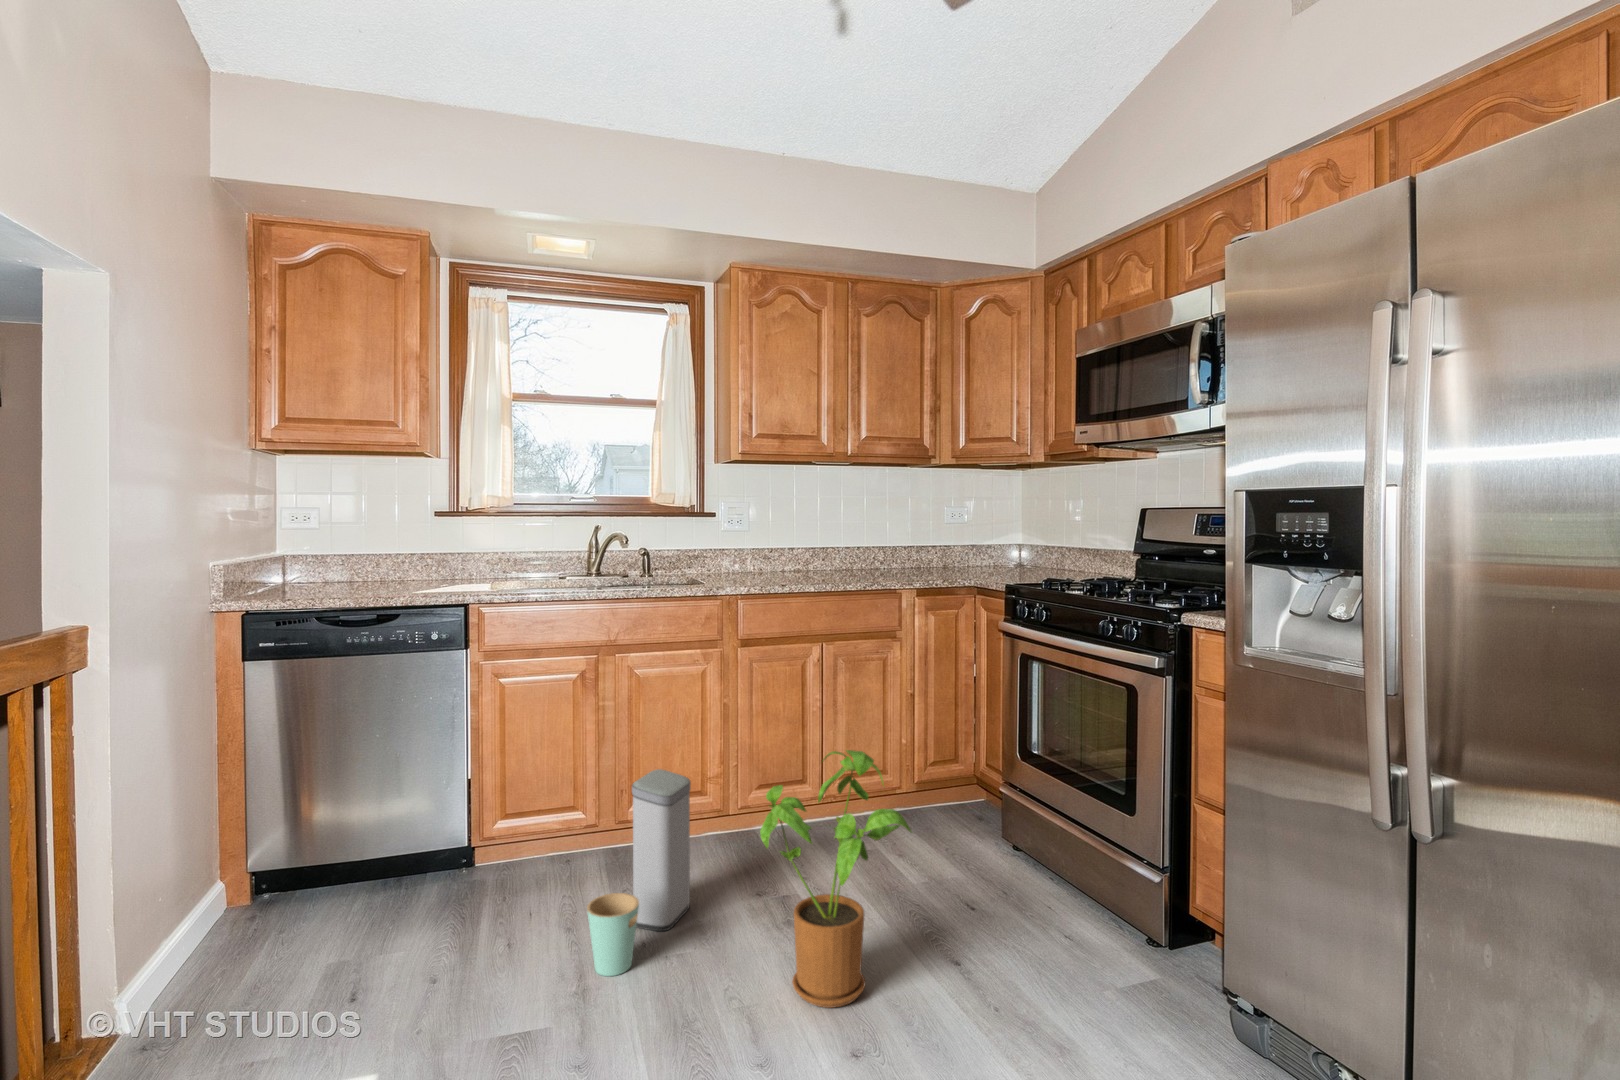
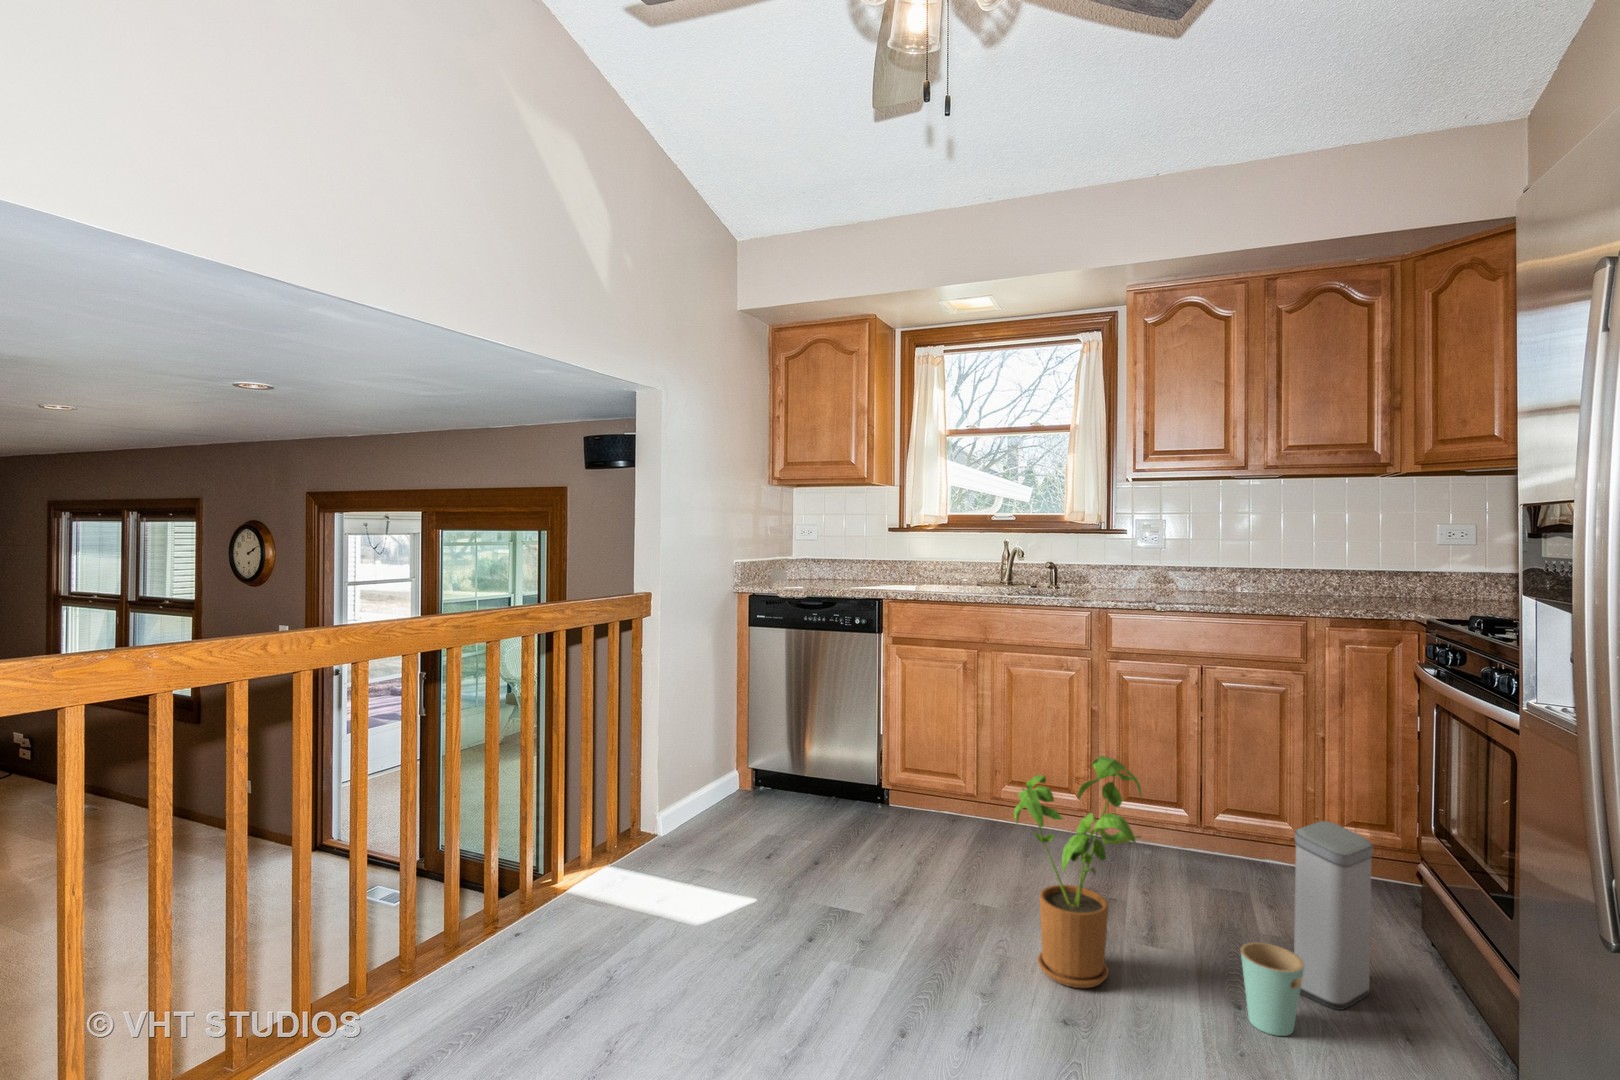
trash can: present [587,769,691,976] -> present [1240,821,1373,1036]

